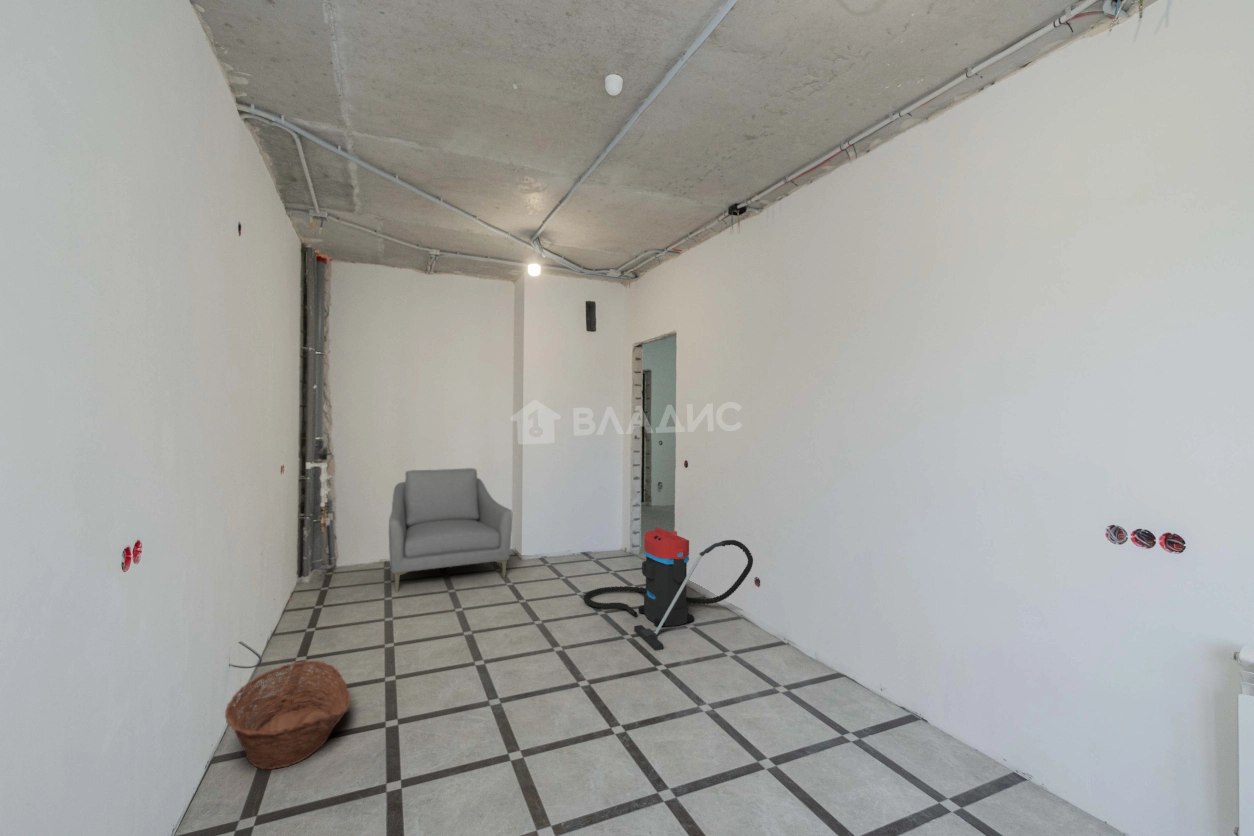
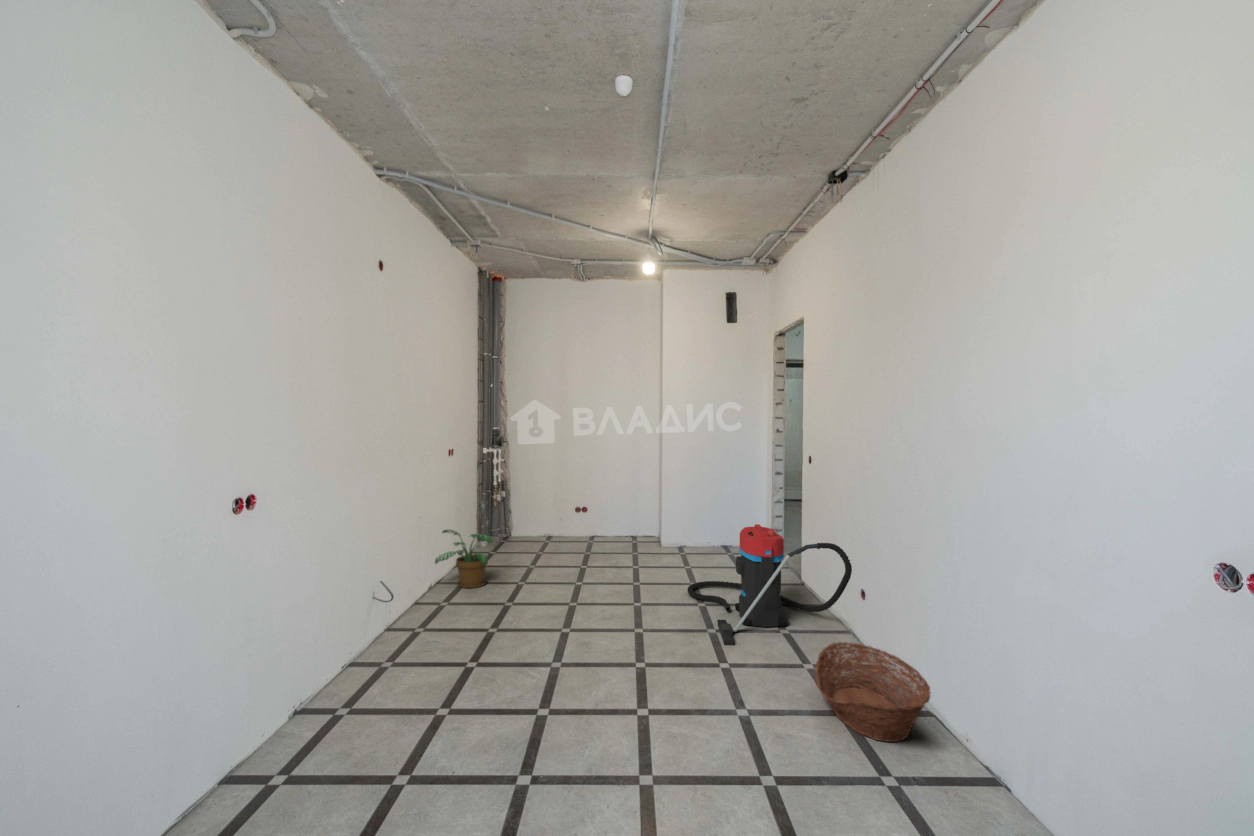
chair: present [389,468,512,592] -> none [532,458,639,562]
potted plant: none [279,569,368,640] -> present [435,530,494,588]
basket: present [225,661,350,769] -> present [815,642,931,742]

